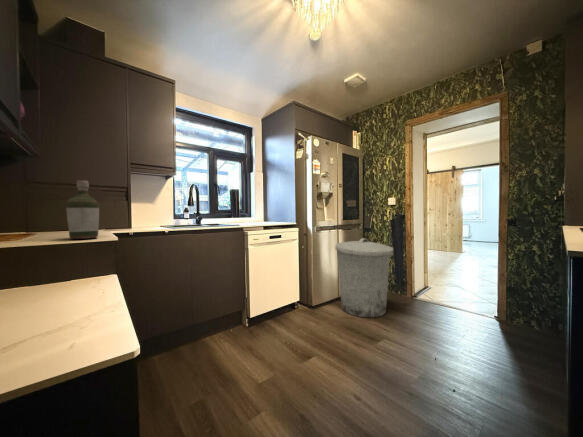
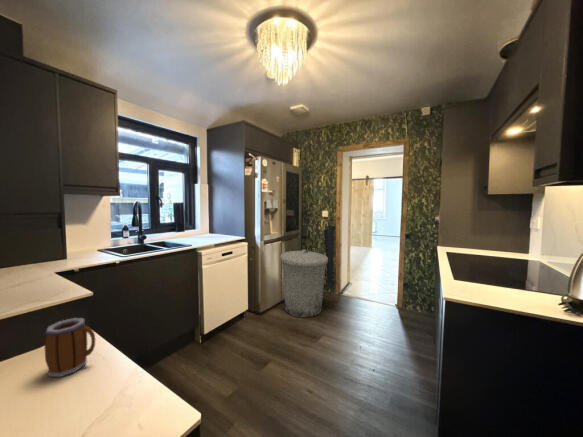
bottle: present [66,179,99,239] -> none [20,229,61,295]
mug: none [38,249,88,303] -> present [45,318,95,377]

